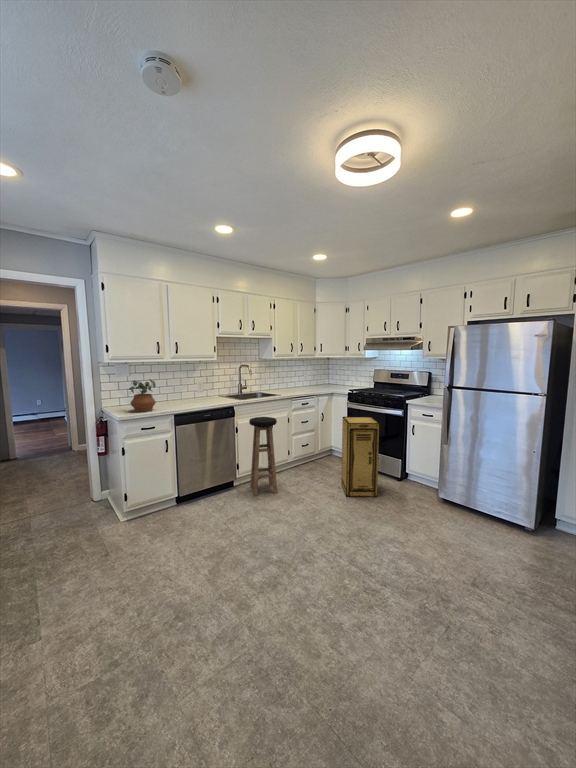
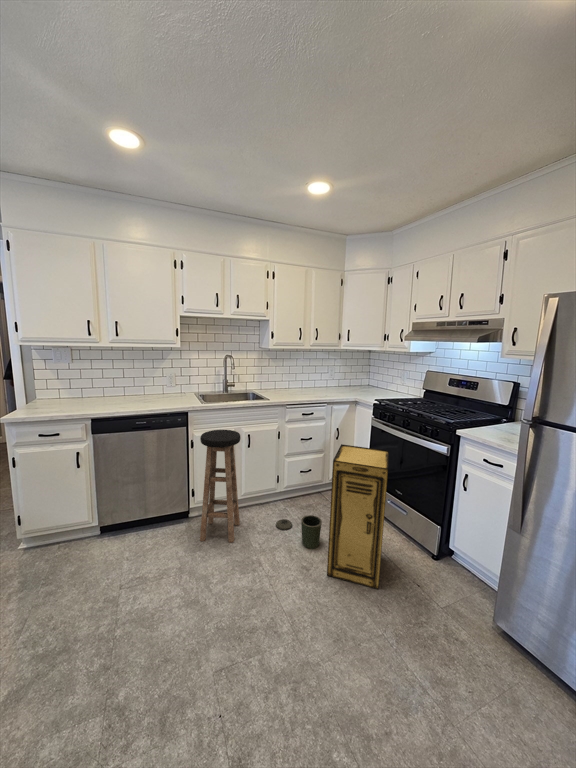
potted plant: present [129,379,156,412] -> none [32,369,73,412]
trash can: none [297,468,333,488] -> present [276,515,322,549]

